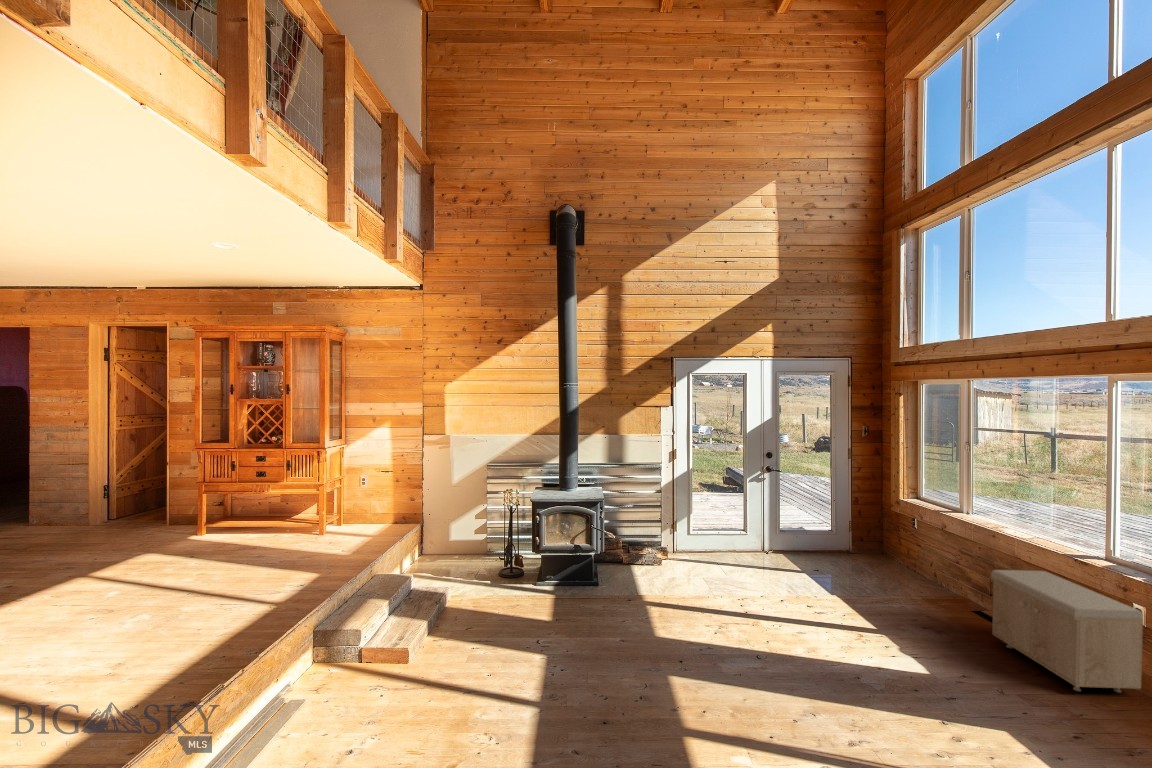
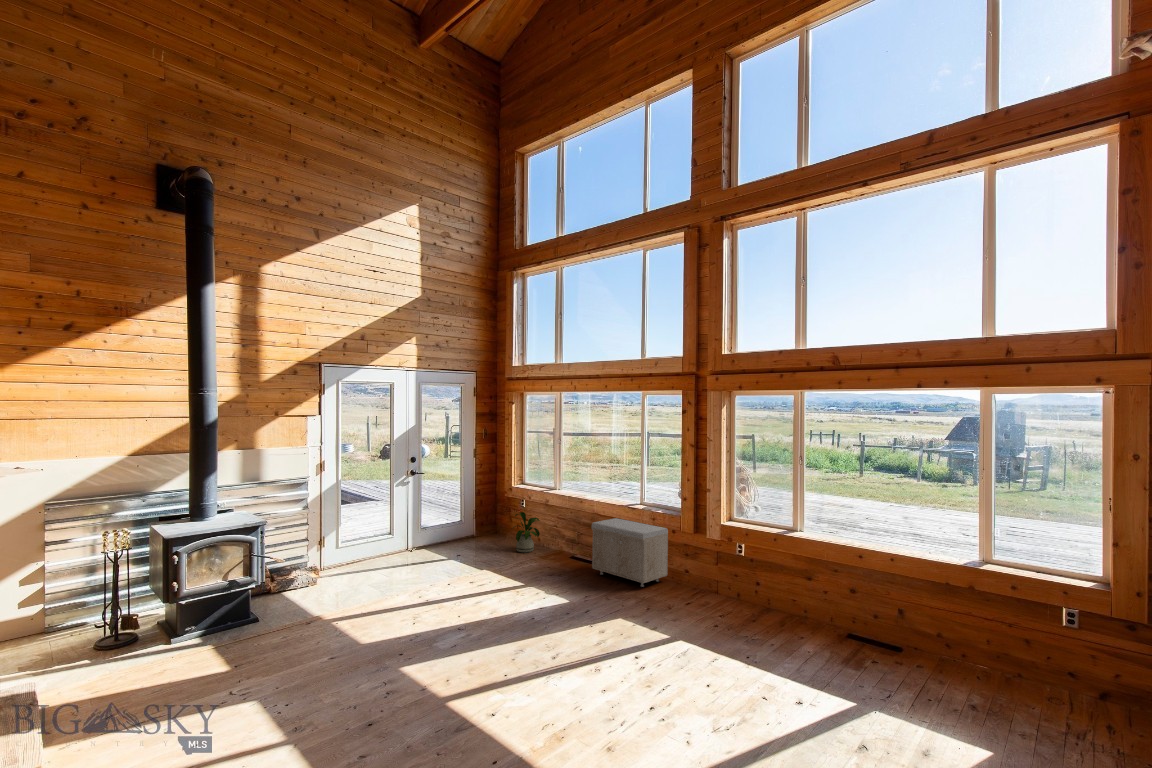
house plant: none [887,533,933,585] -> present [513,512,540,553]

